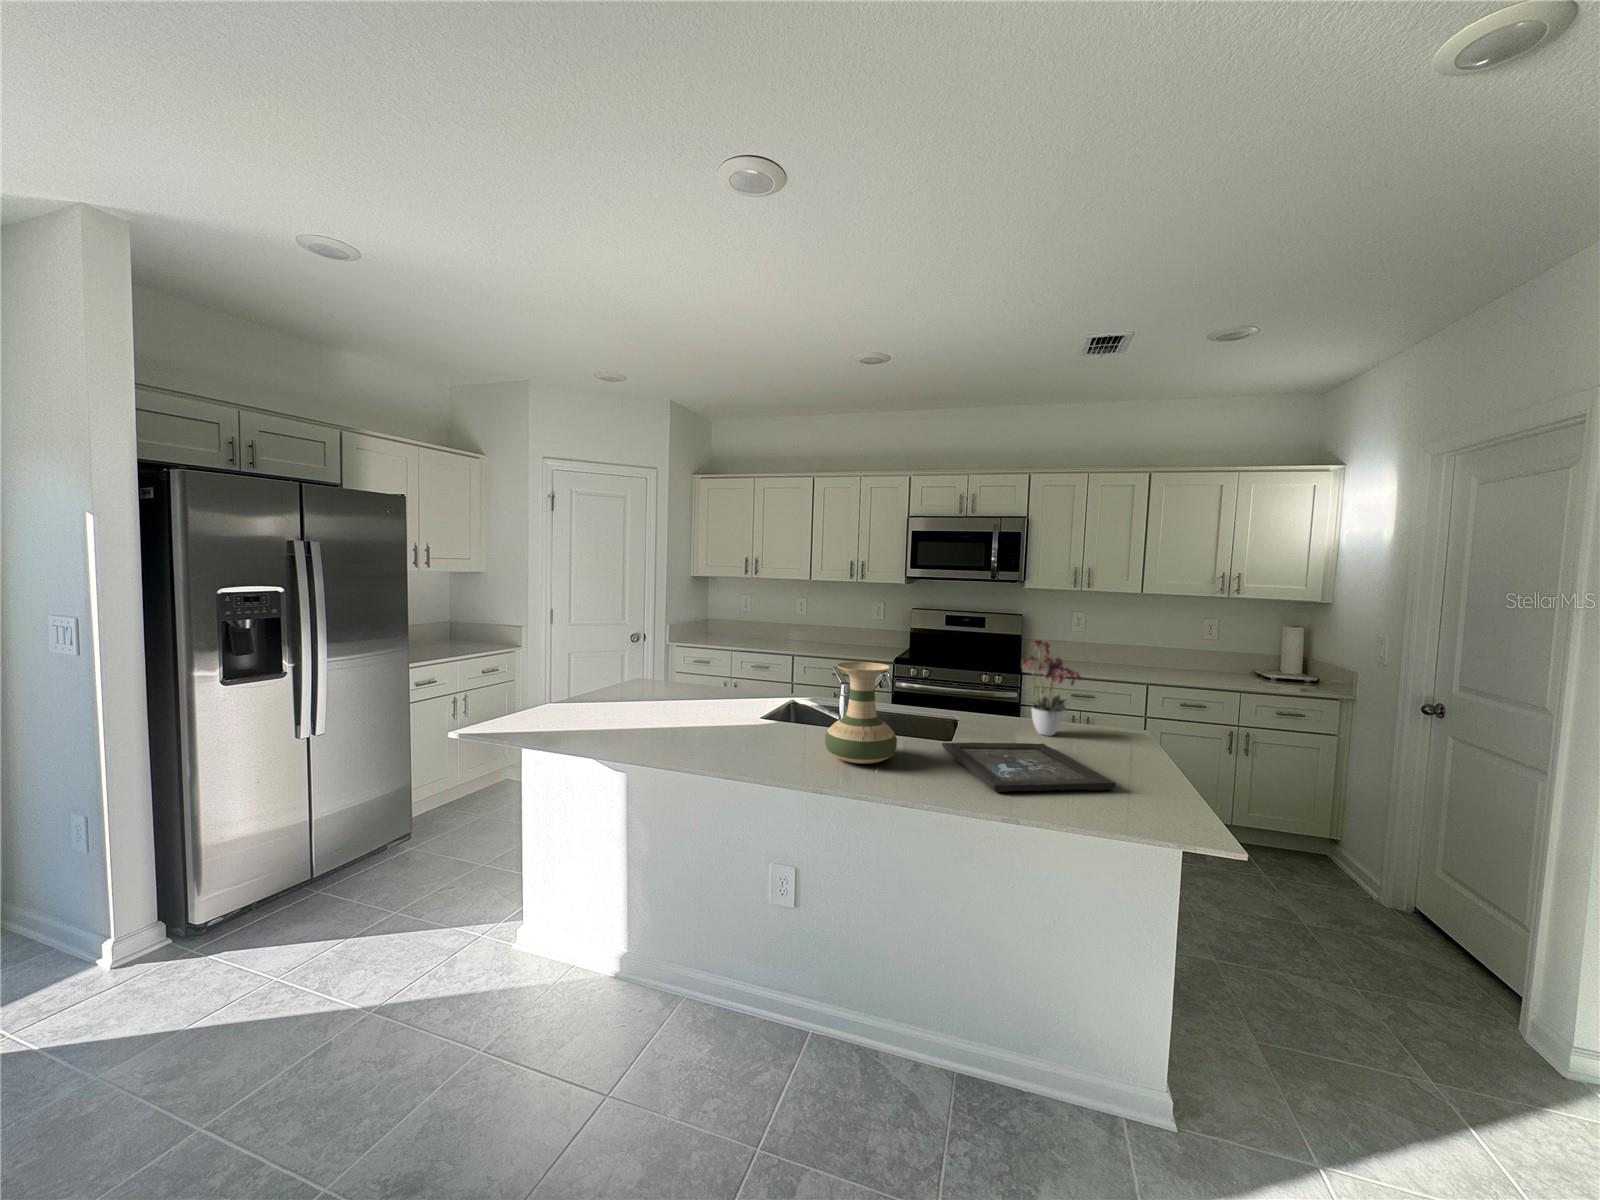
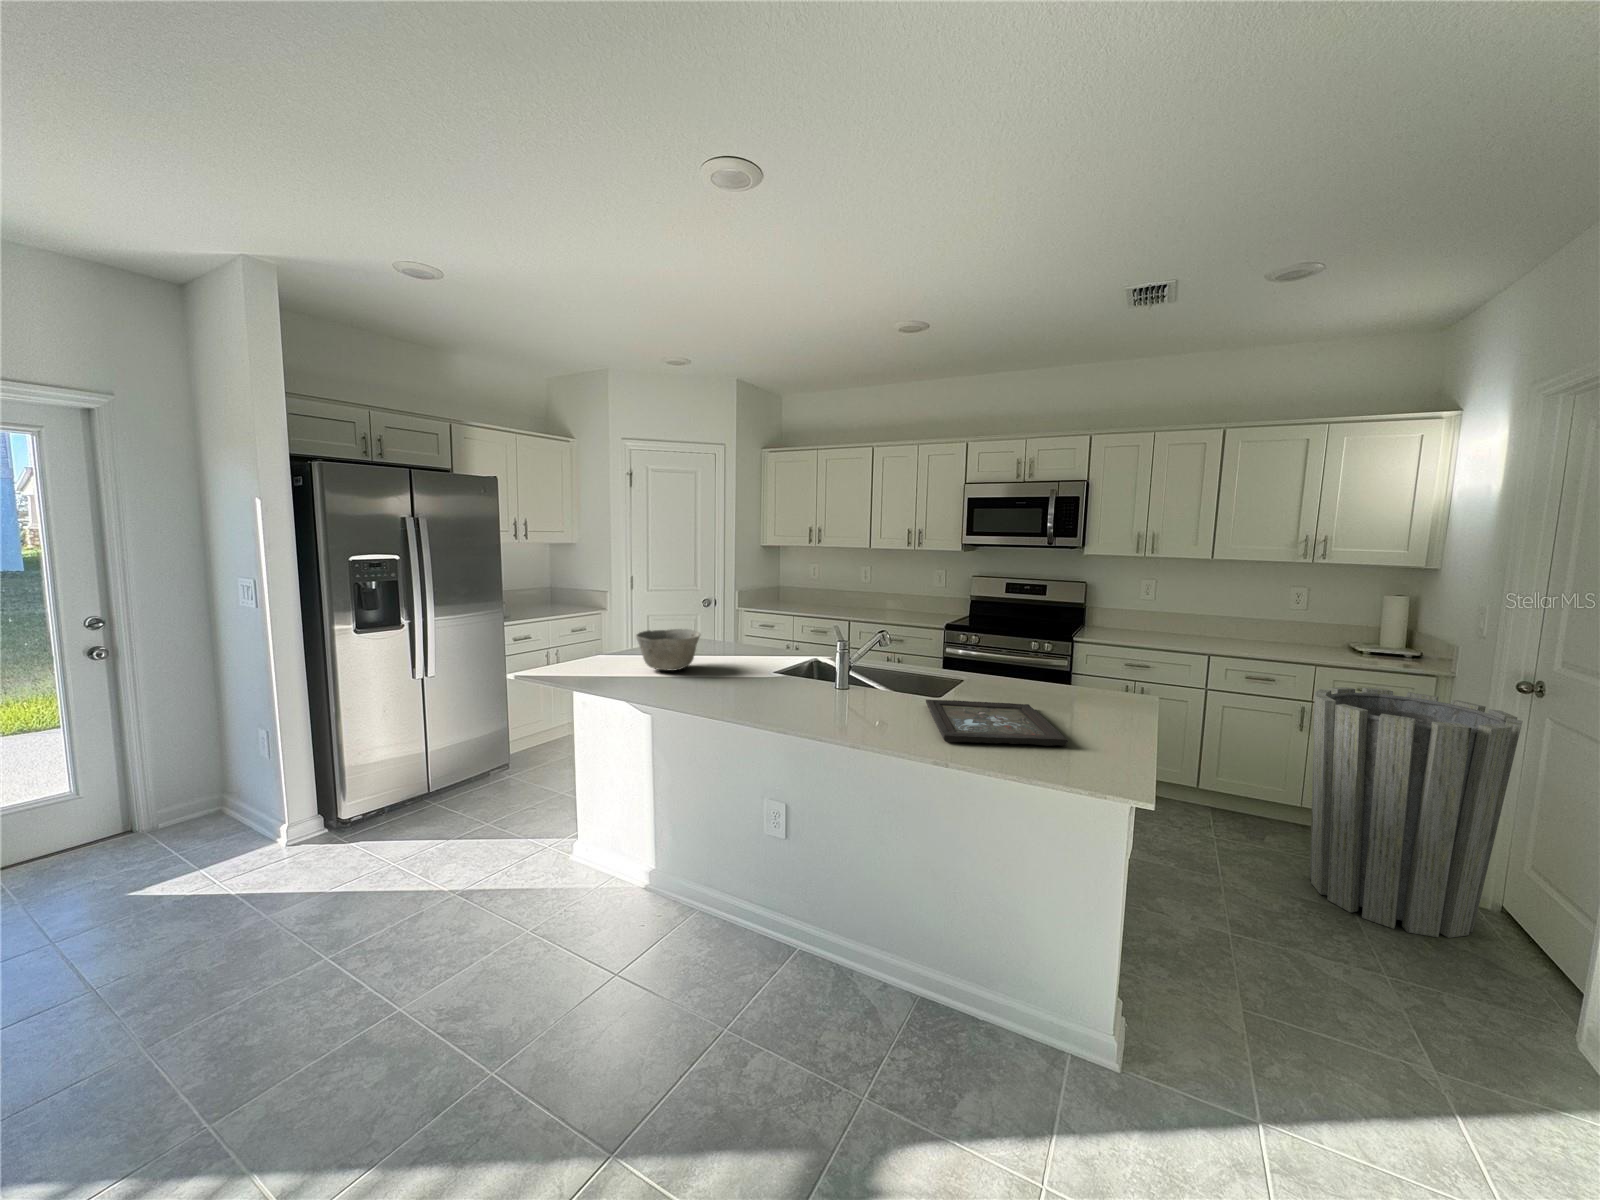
flower arrangement: present [1022,639,1082,736] -> none [1018,599,1080,698]
vase: present [825,662,897,764] -> none [810,622,875,714]
bowl: none [600,670,675,718] -> present [636,629,701,671]
trash can: none [1259,712,1443,945] -> present [1310,687,1523,938]

